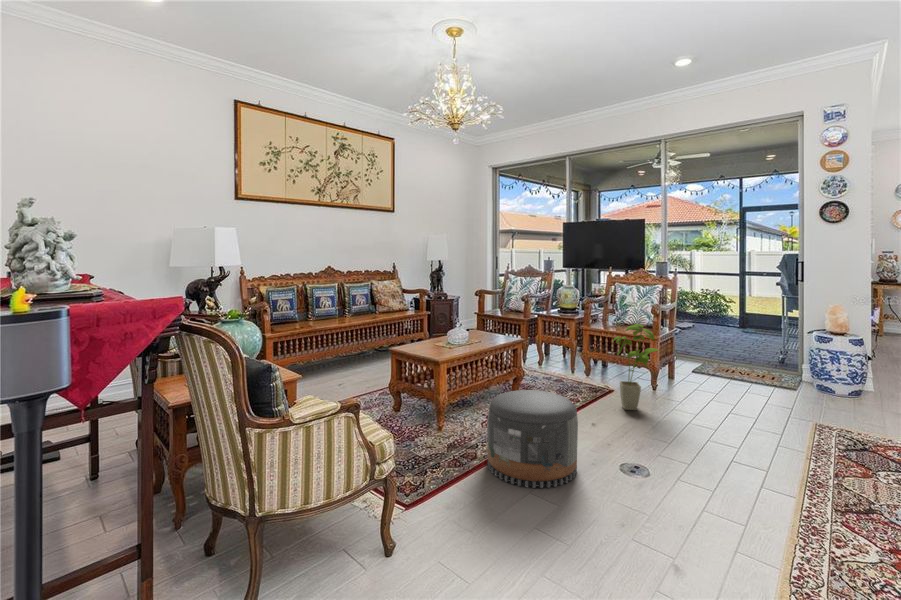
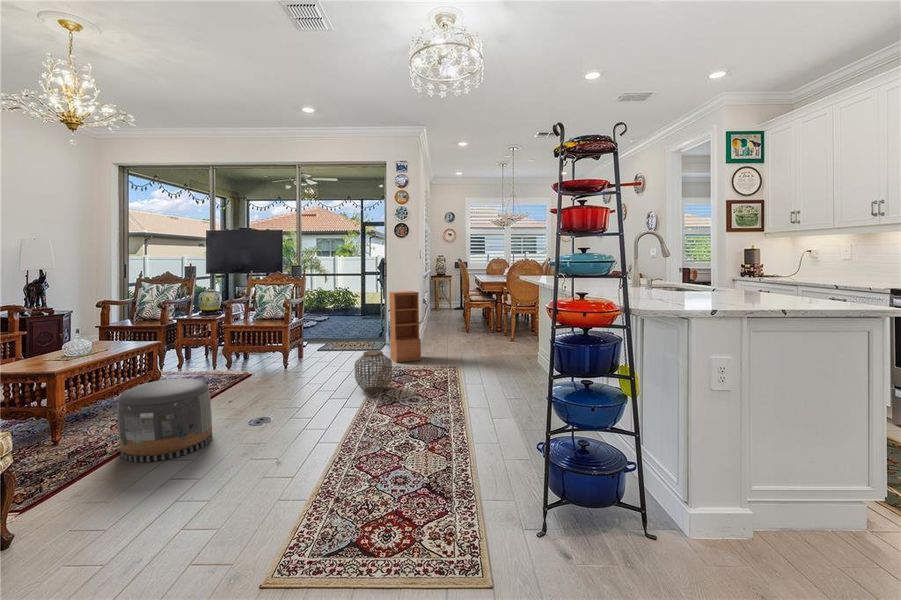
bookcase: none [814,303,885,417] -> present [389,291,421,363]
house plant: present [614,324,658,410] -> none [246,316,286,387]
woven basket: none [768,395,841,463] -> present [355,351,392,393]

